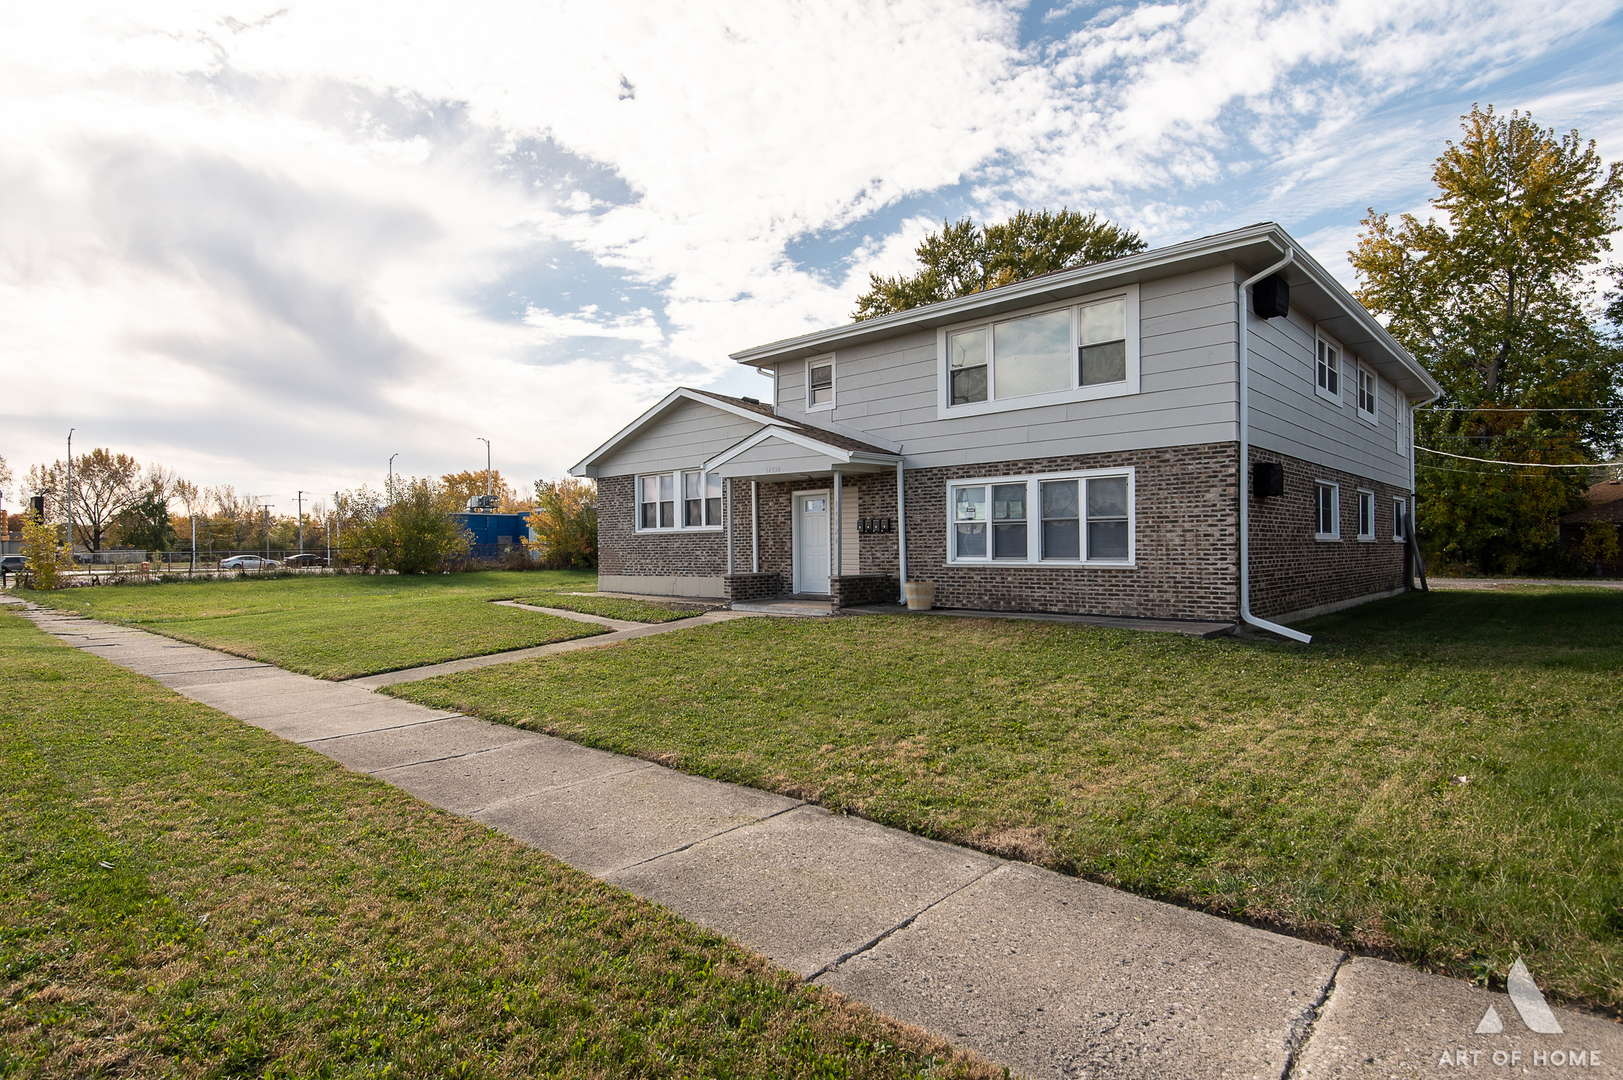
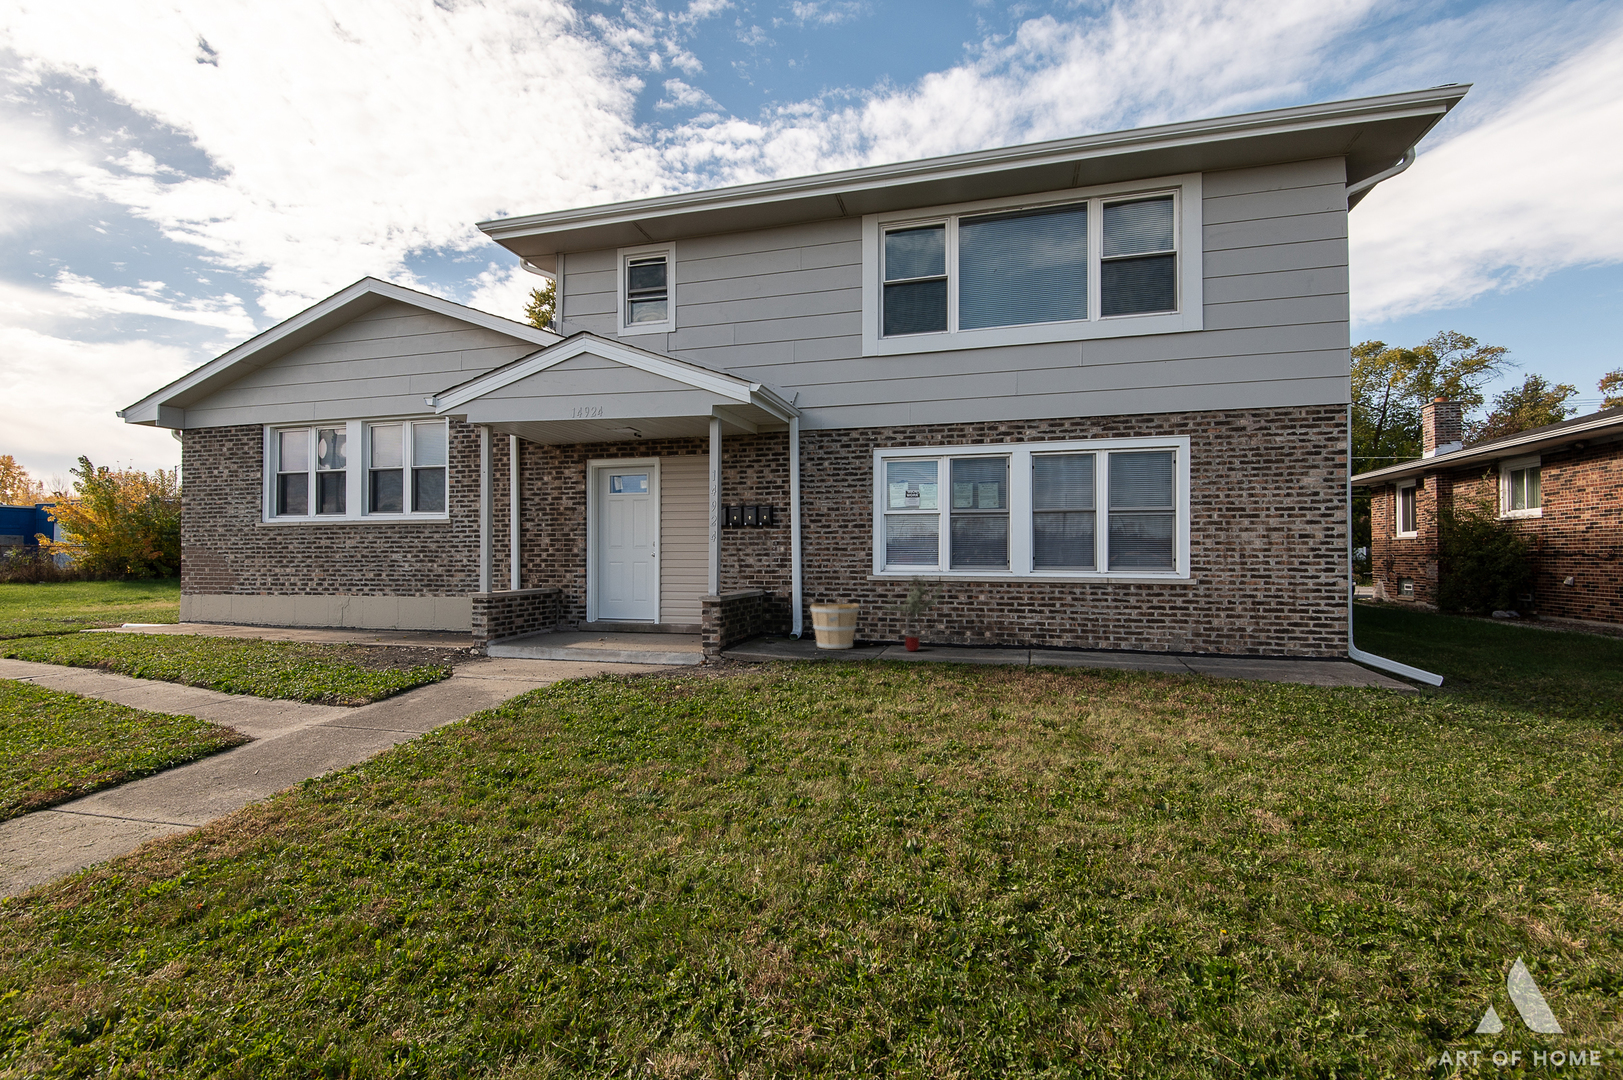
potted tree: none [945,563,979,612] -> present [882,575,943,651]

